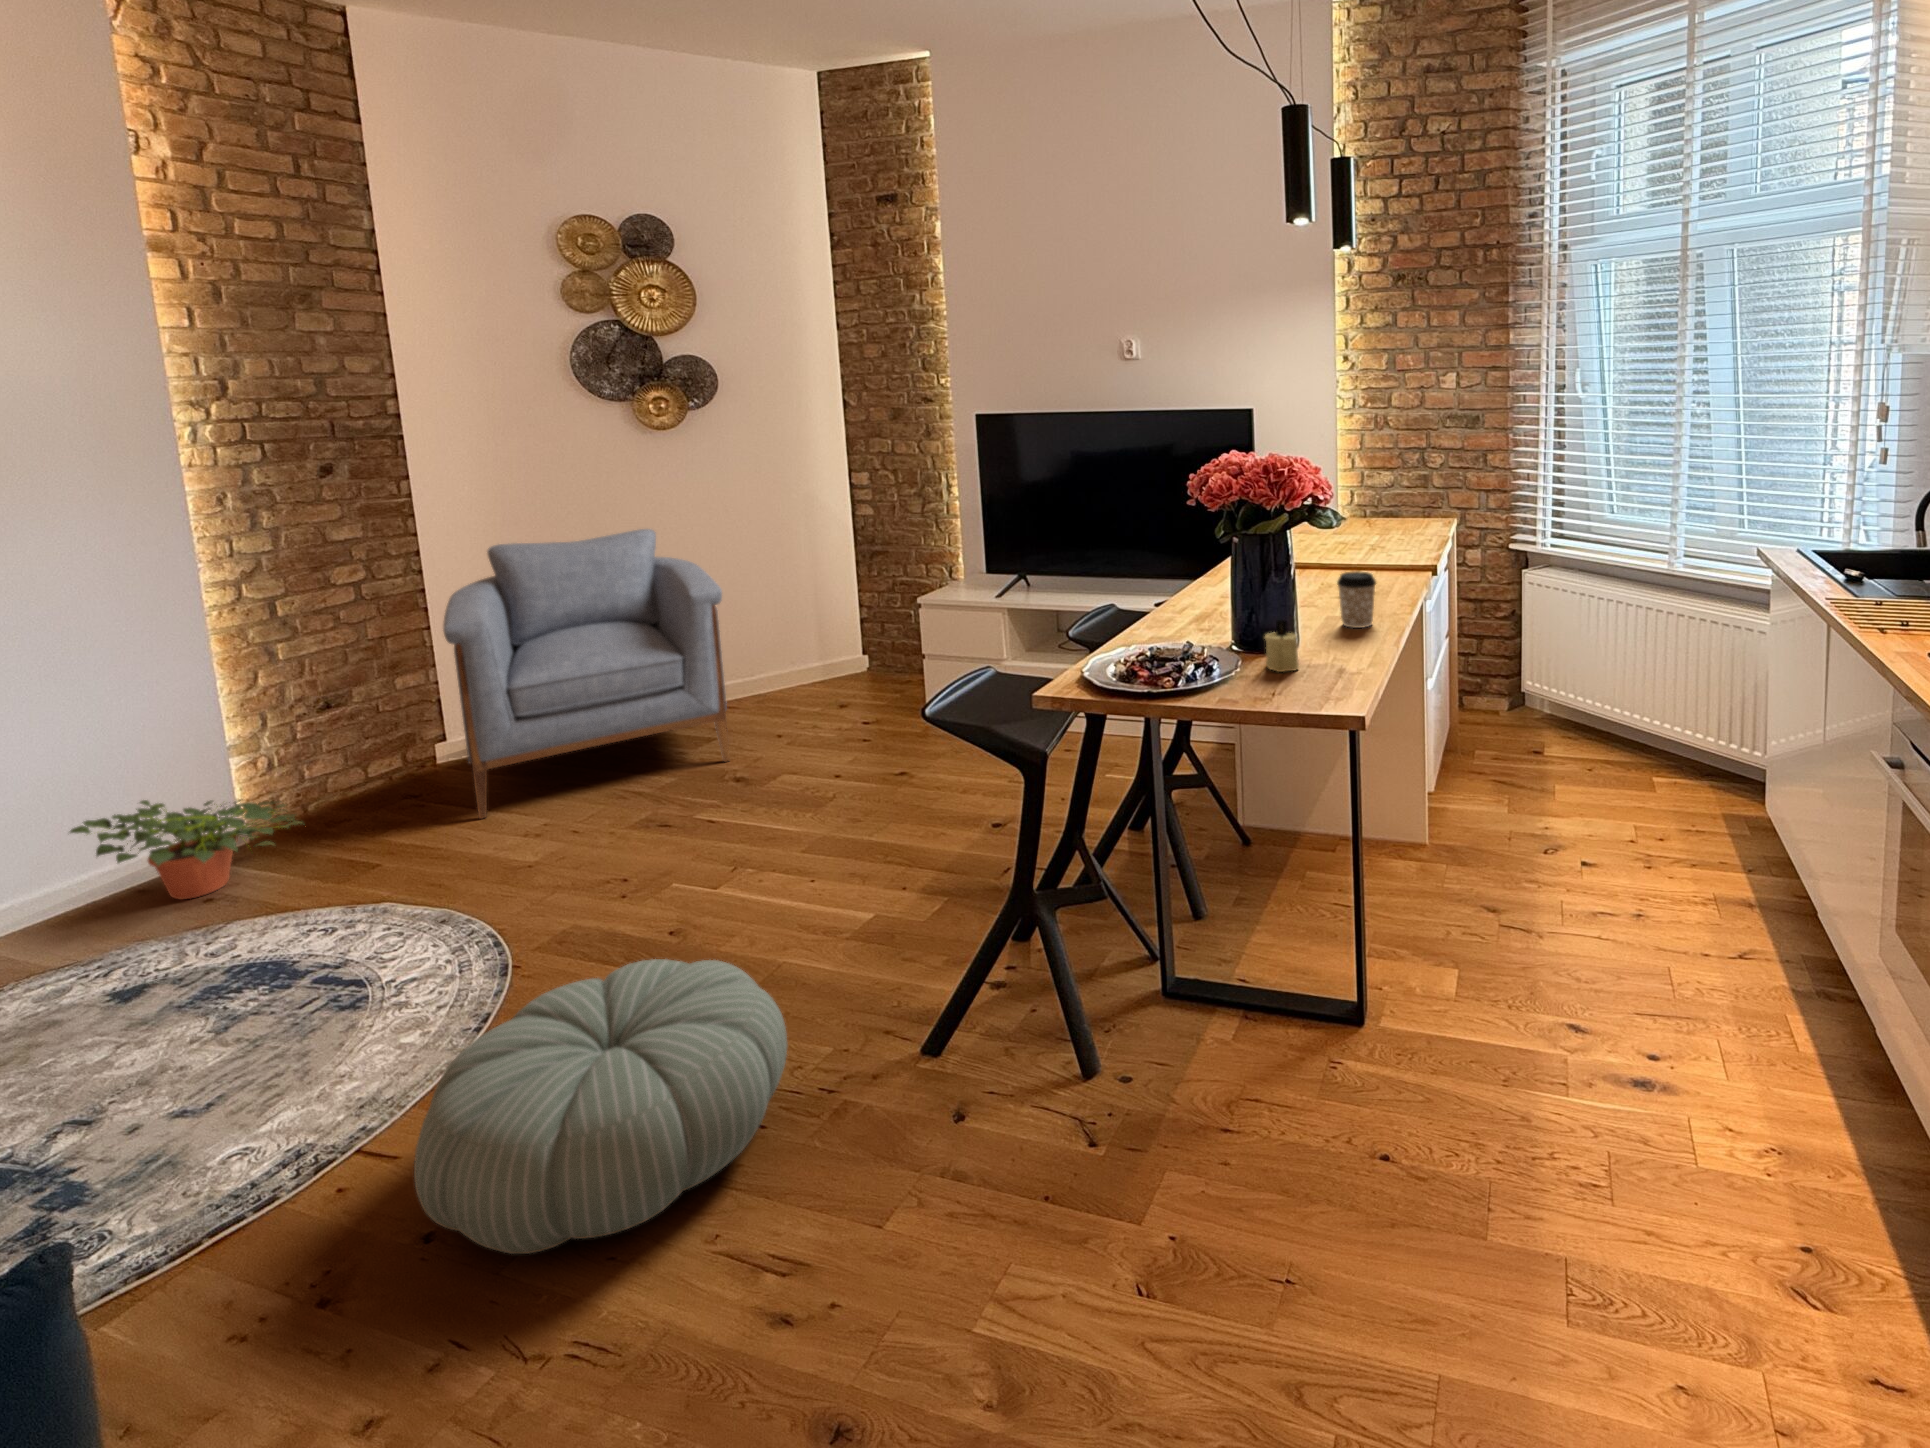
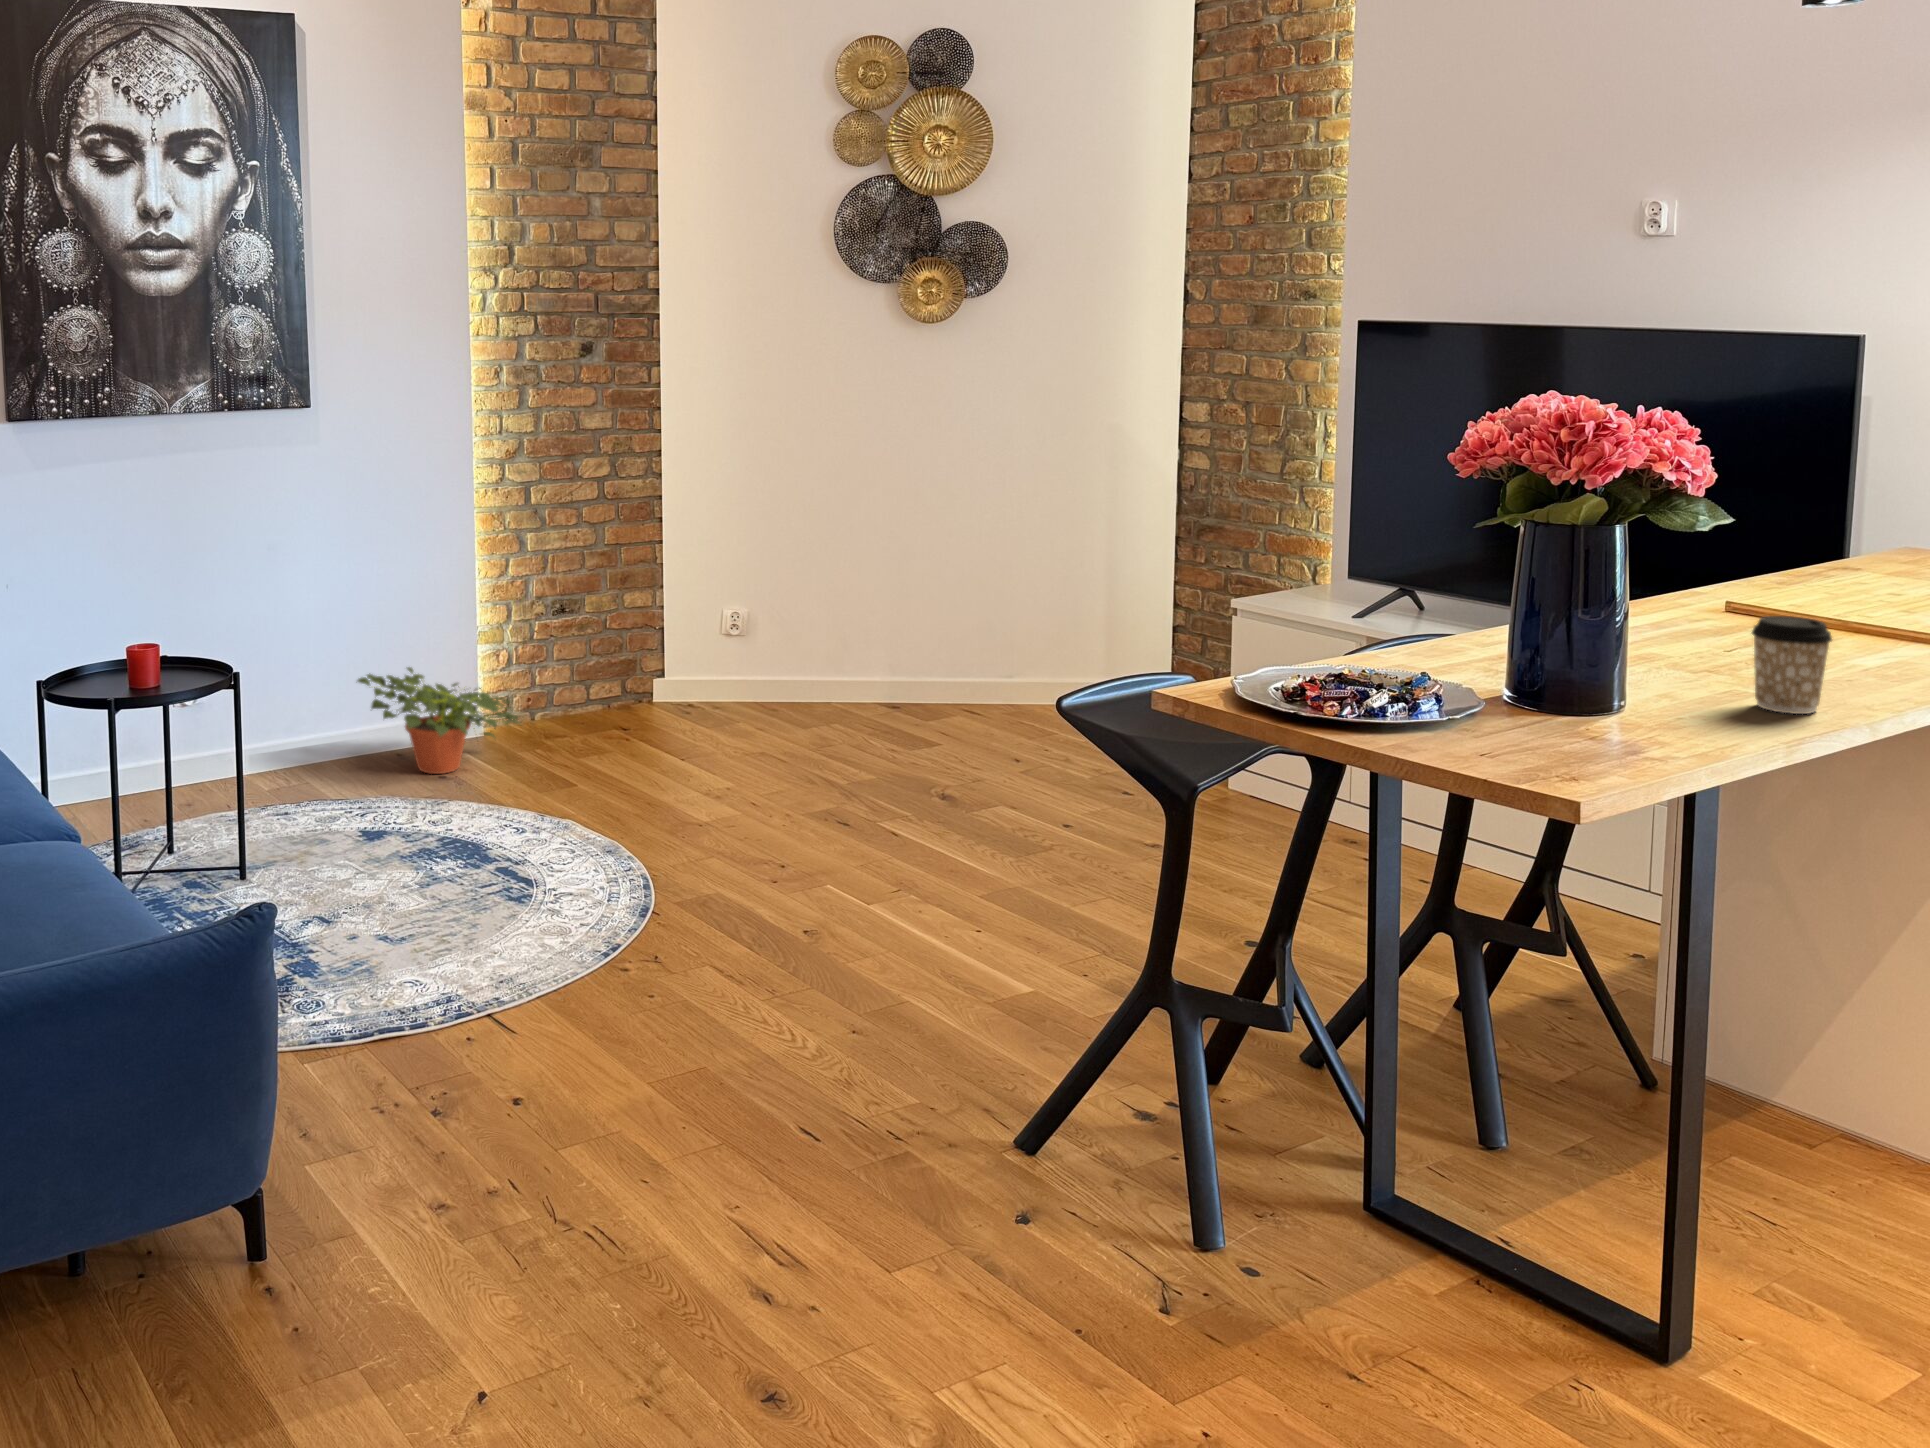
armchair: present [443,529,730,819] -> none [660,451,960,775]
candle: present [1265,620,1299,672] -> none [1538,656,1598,740]
pouf: present [414,959,787,1254] -> none [510,916,859,1159]

